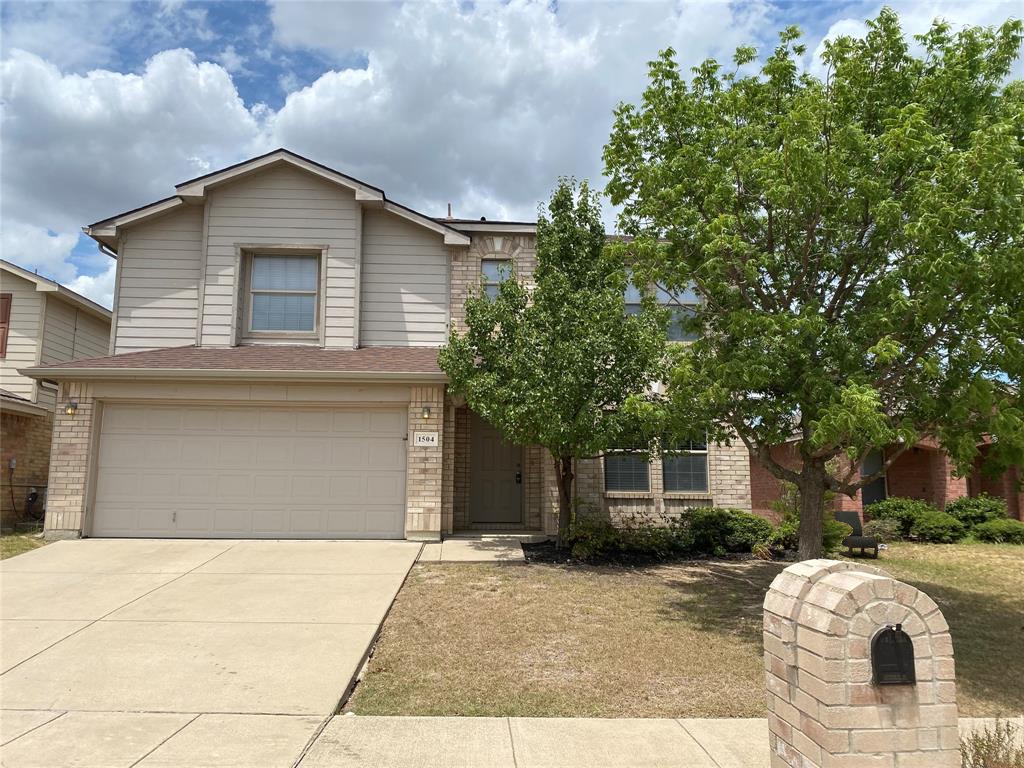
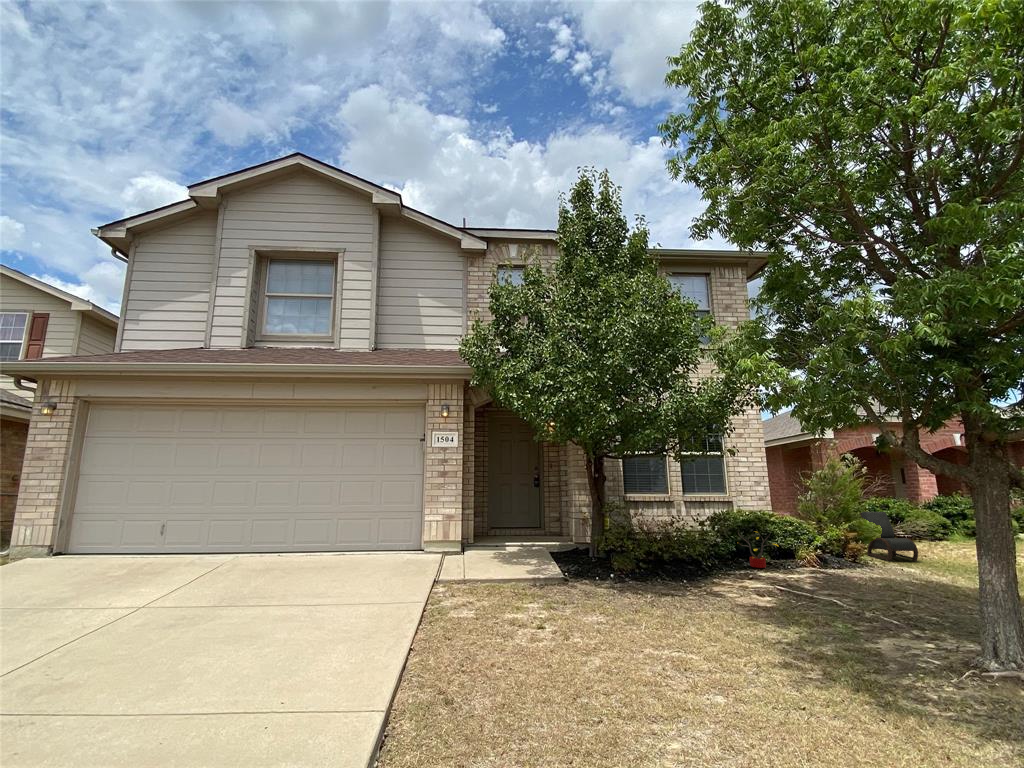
decorative plant: none [694,526,734,560] -> present [738,533,779,568]

